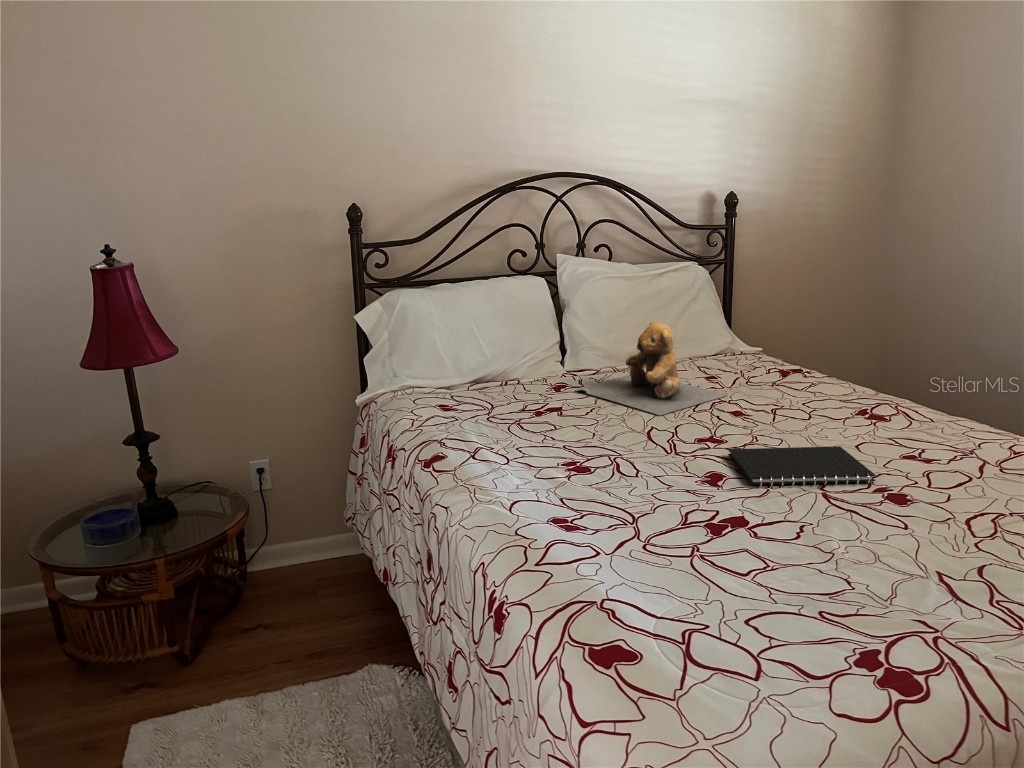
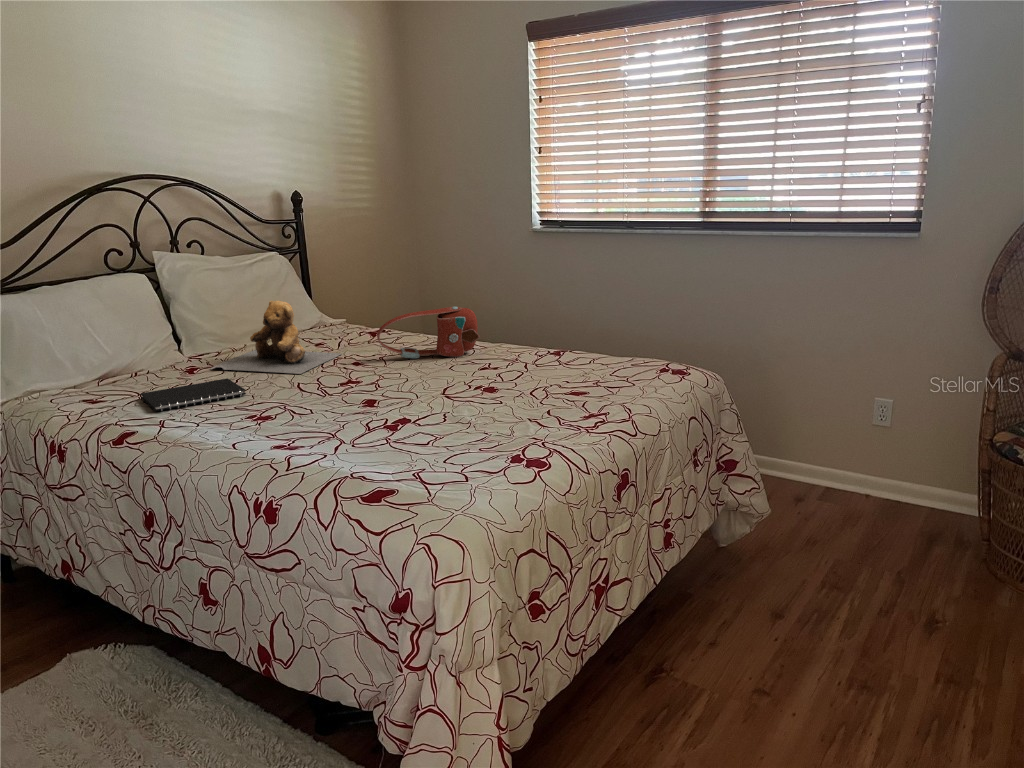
handbag: none [767,357,919,428] -> present [377,306,480,358]
notebook: present [728,446,876,486] -> present [141,378,246,411]

